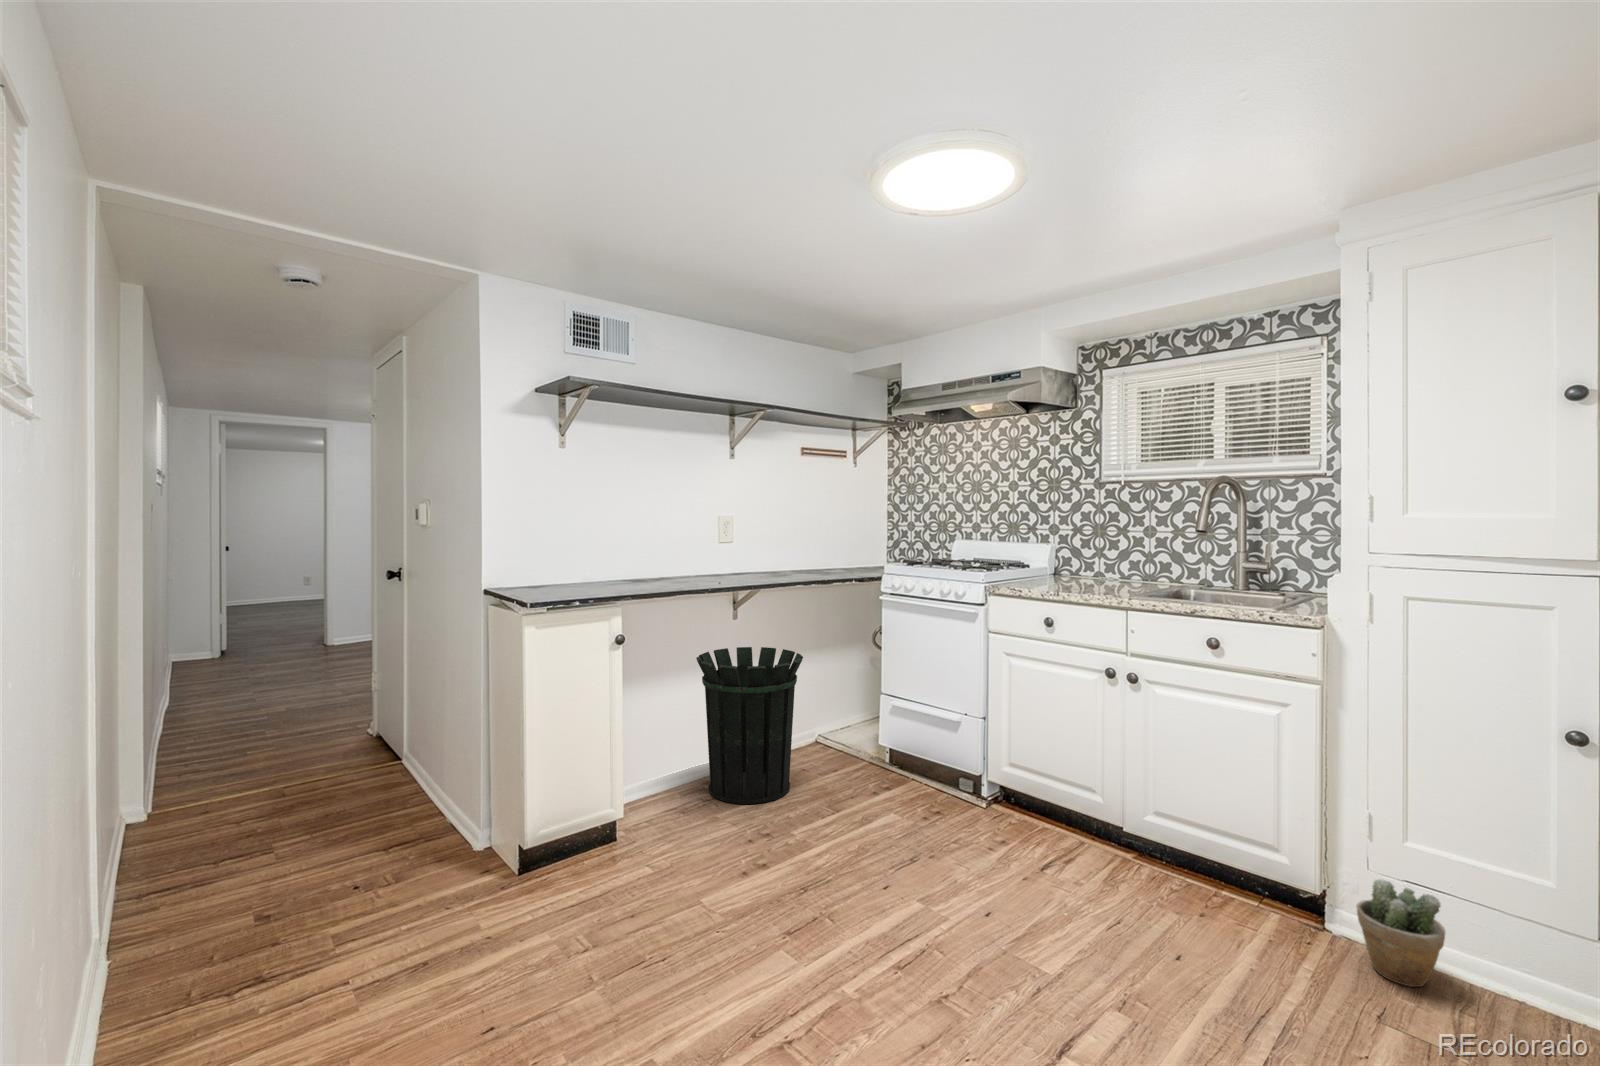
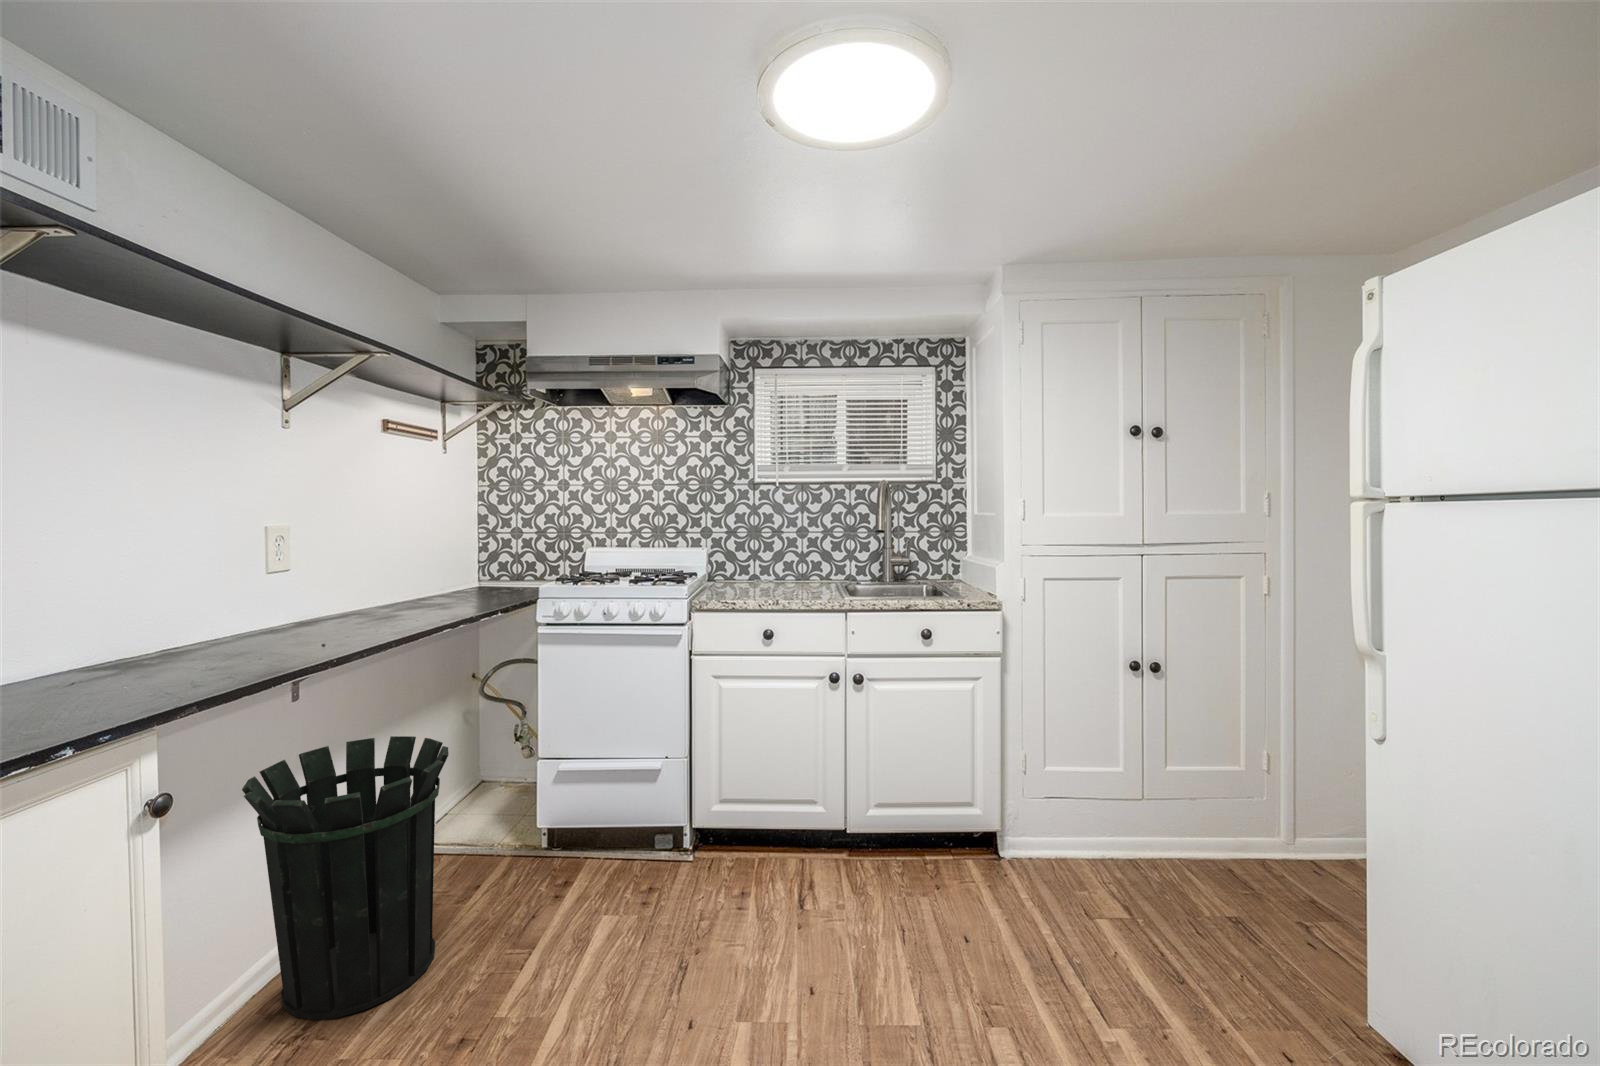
potted plant: present [1357,880,1445,987] -> none [1039,806,1095,881]

